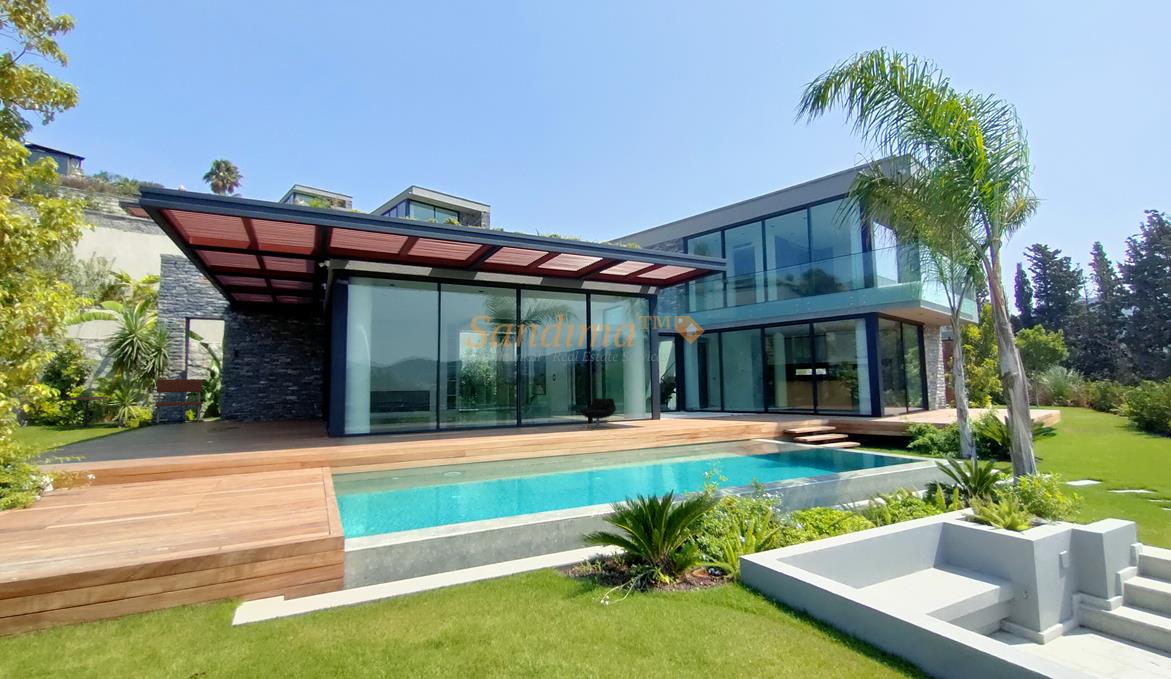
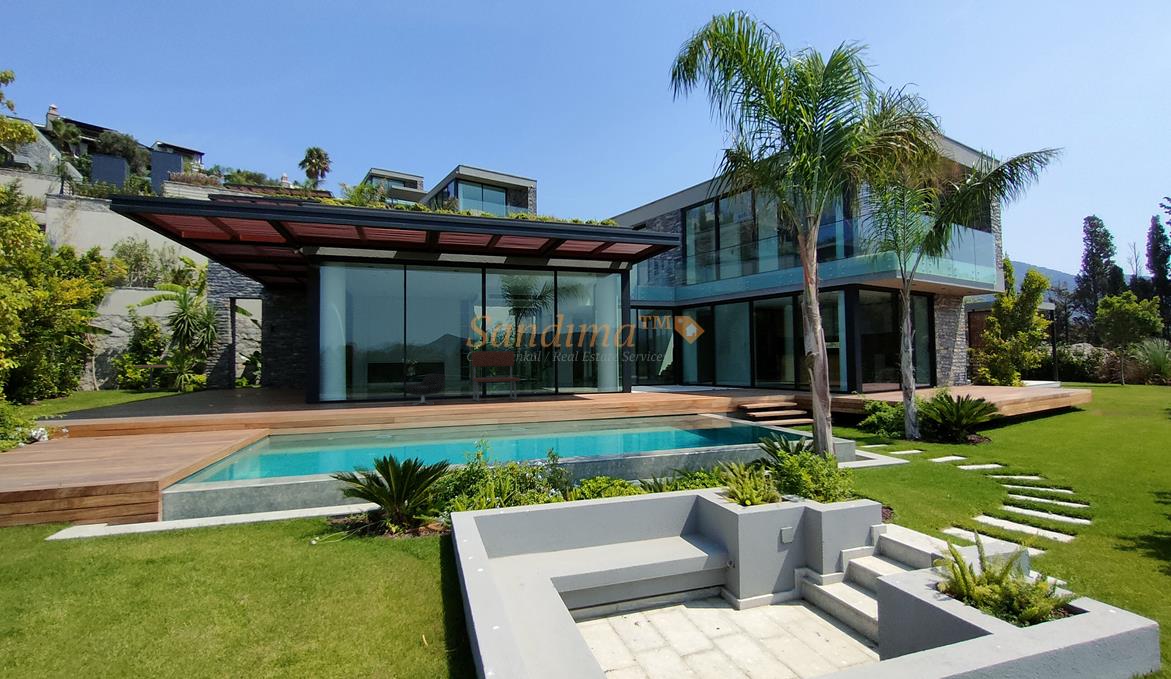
bench: present [155,379,202,423] -> present [472,351,520,401]
lounge chair: present [580,398,616,427] -> present [405,374,445,403]

